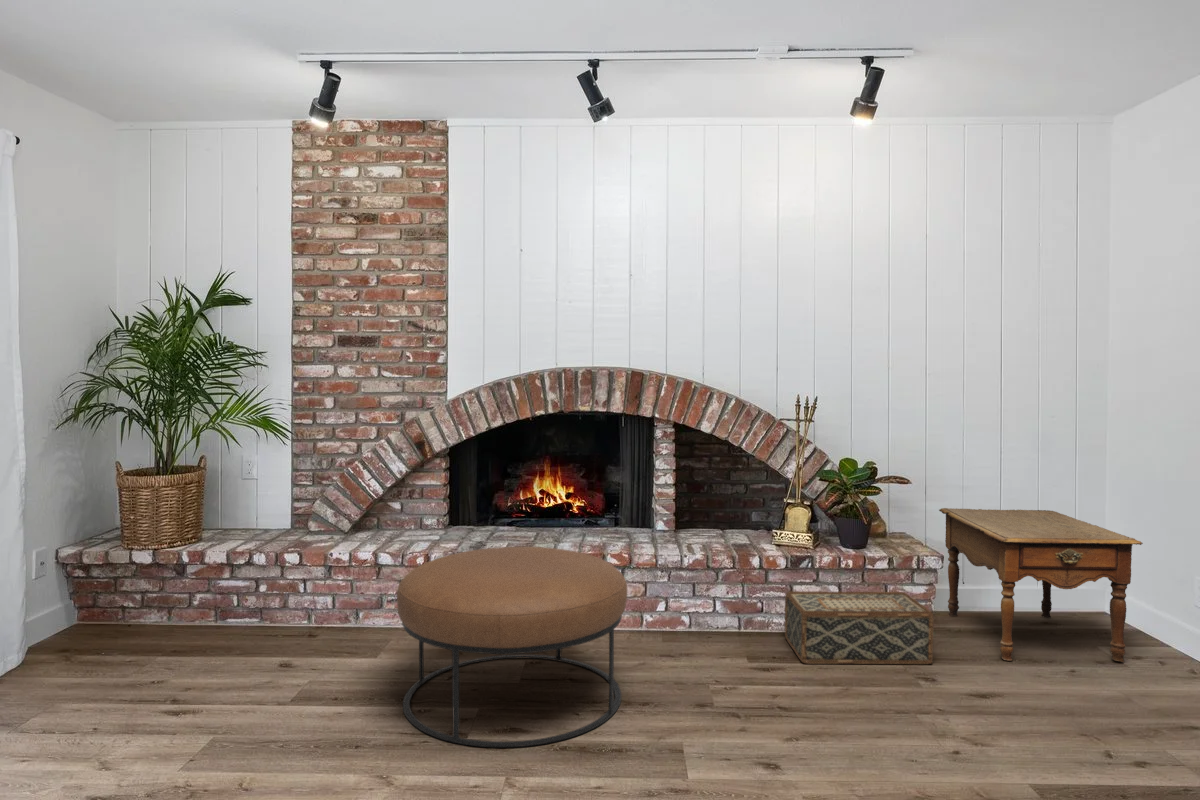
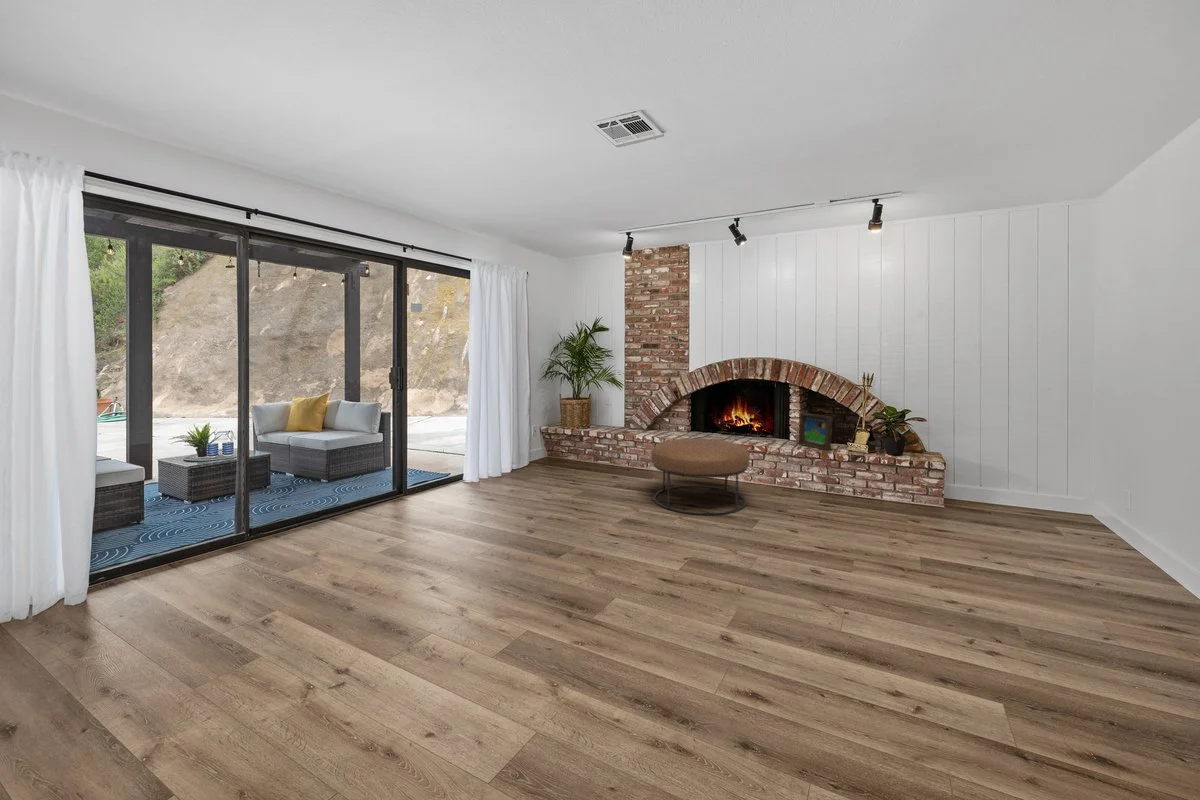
picture frame: none [681,477,745,549] -> present [799,413,832,450]
side table: present [939,508,1143,662] -> none [963,439,1081,534]
woven basket: present [785,591,934,664] -> none [847,473,928,517]

